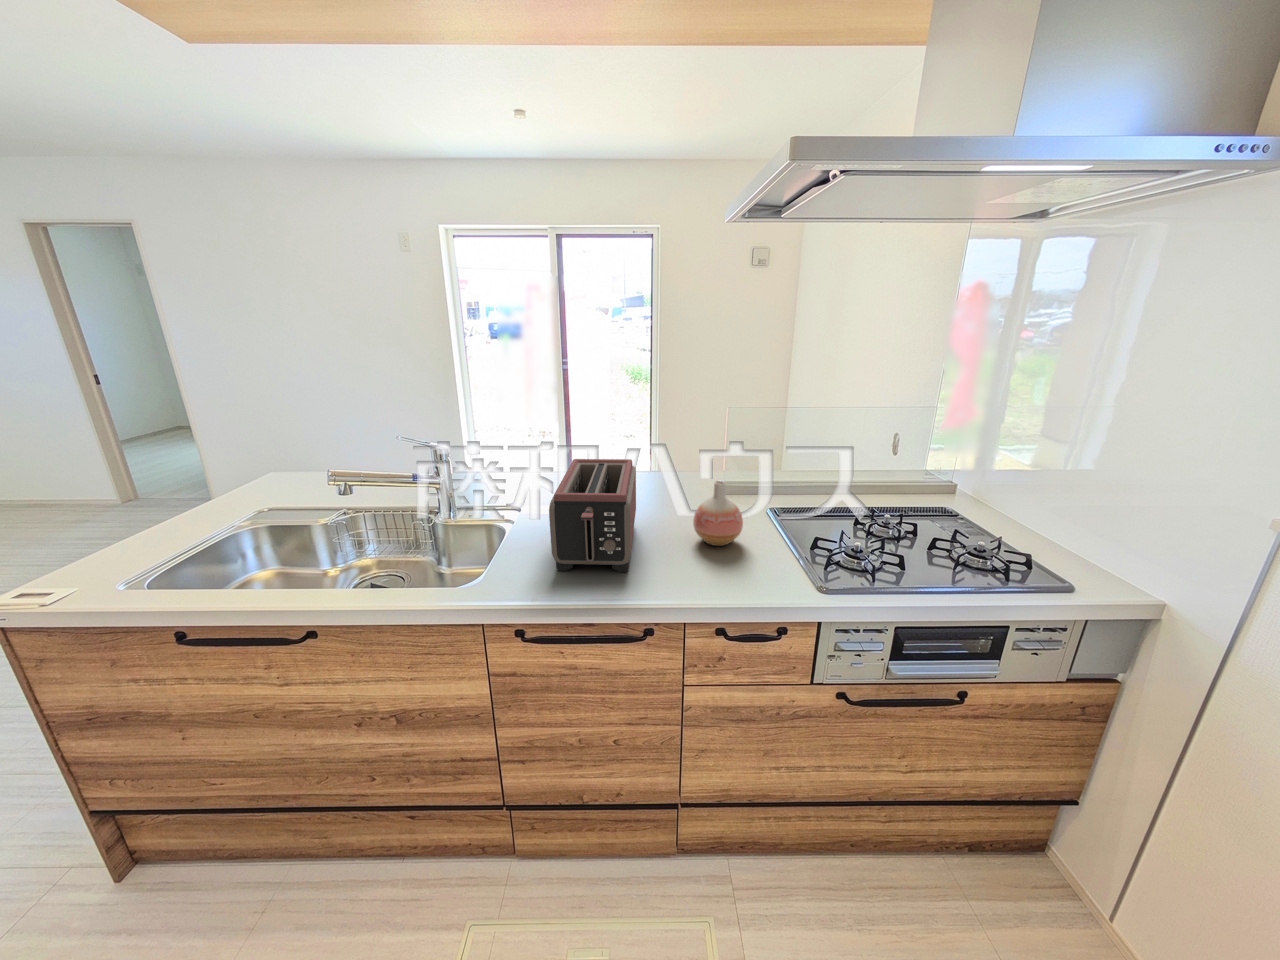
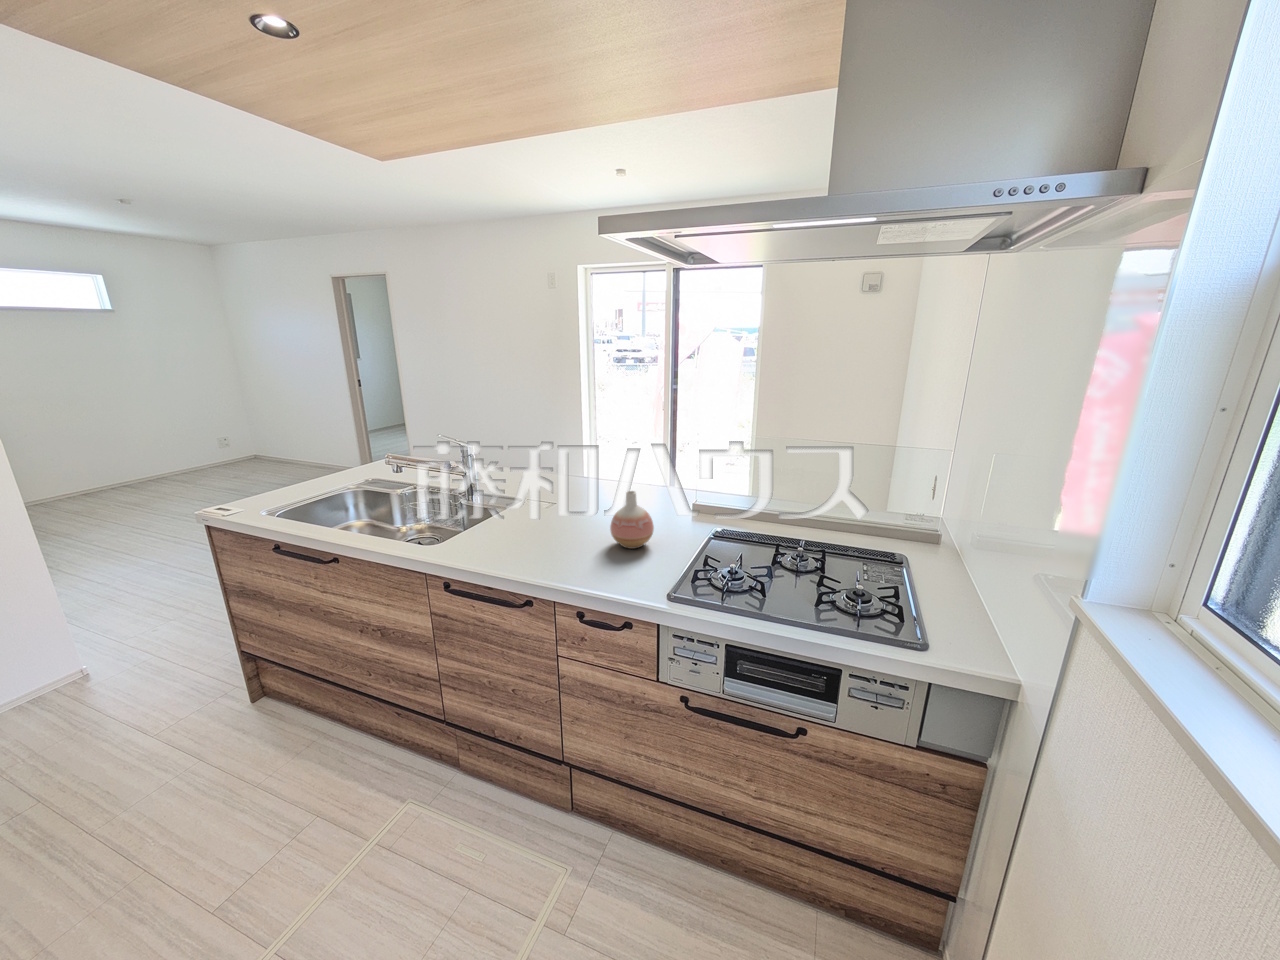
toaster: present [549,459,636,572] -> none [481,462,585,554]

